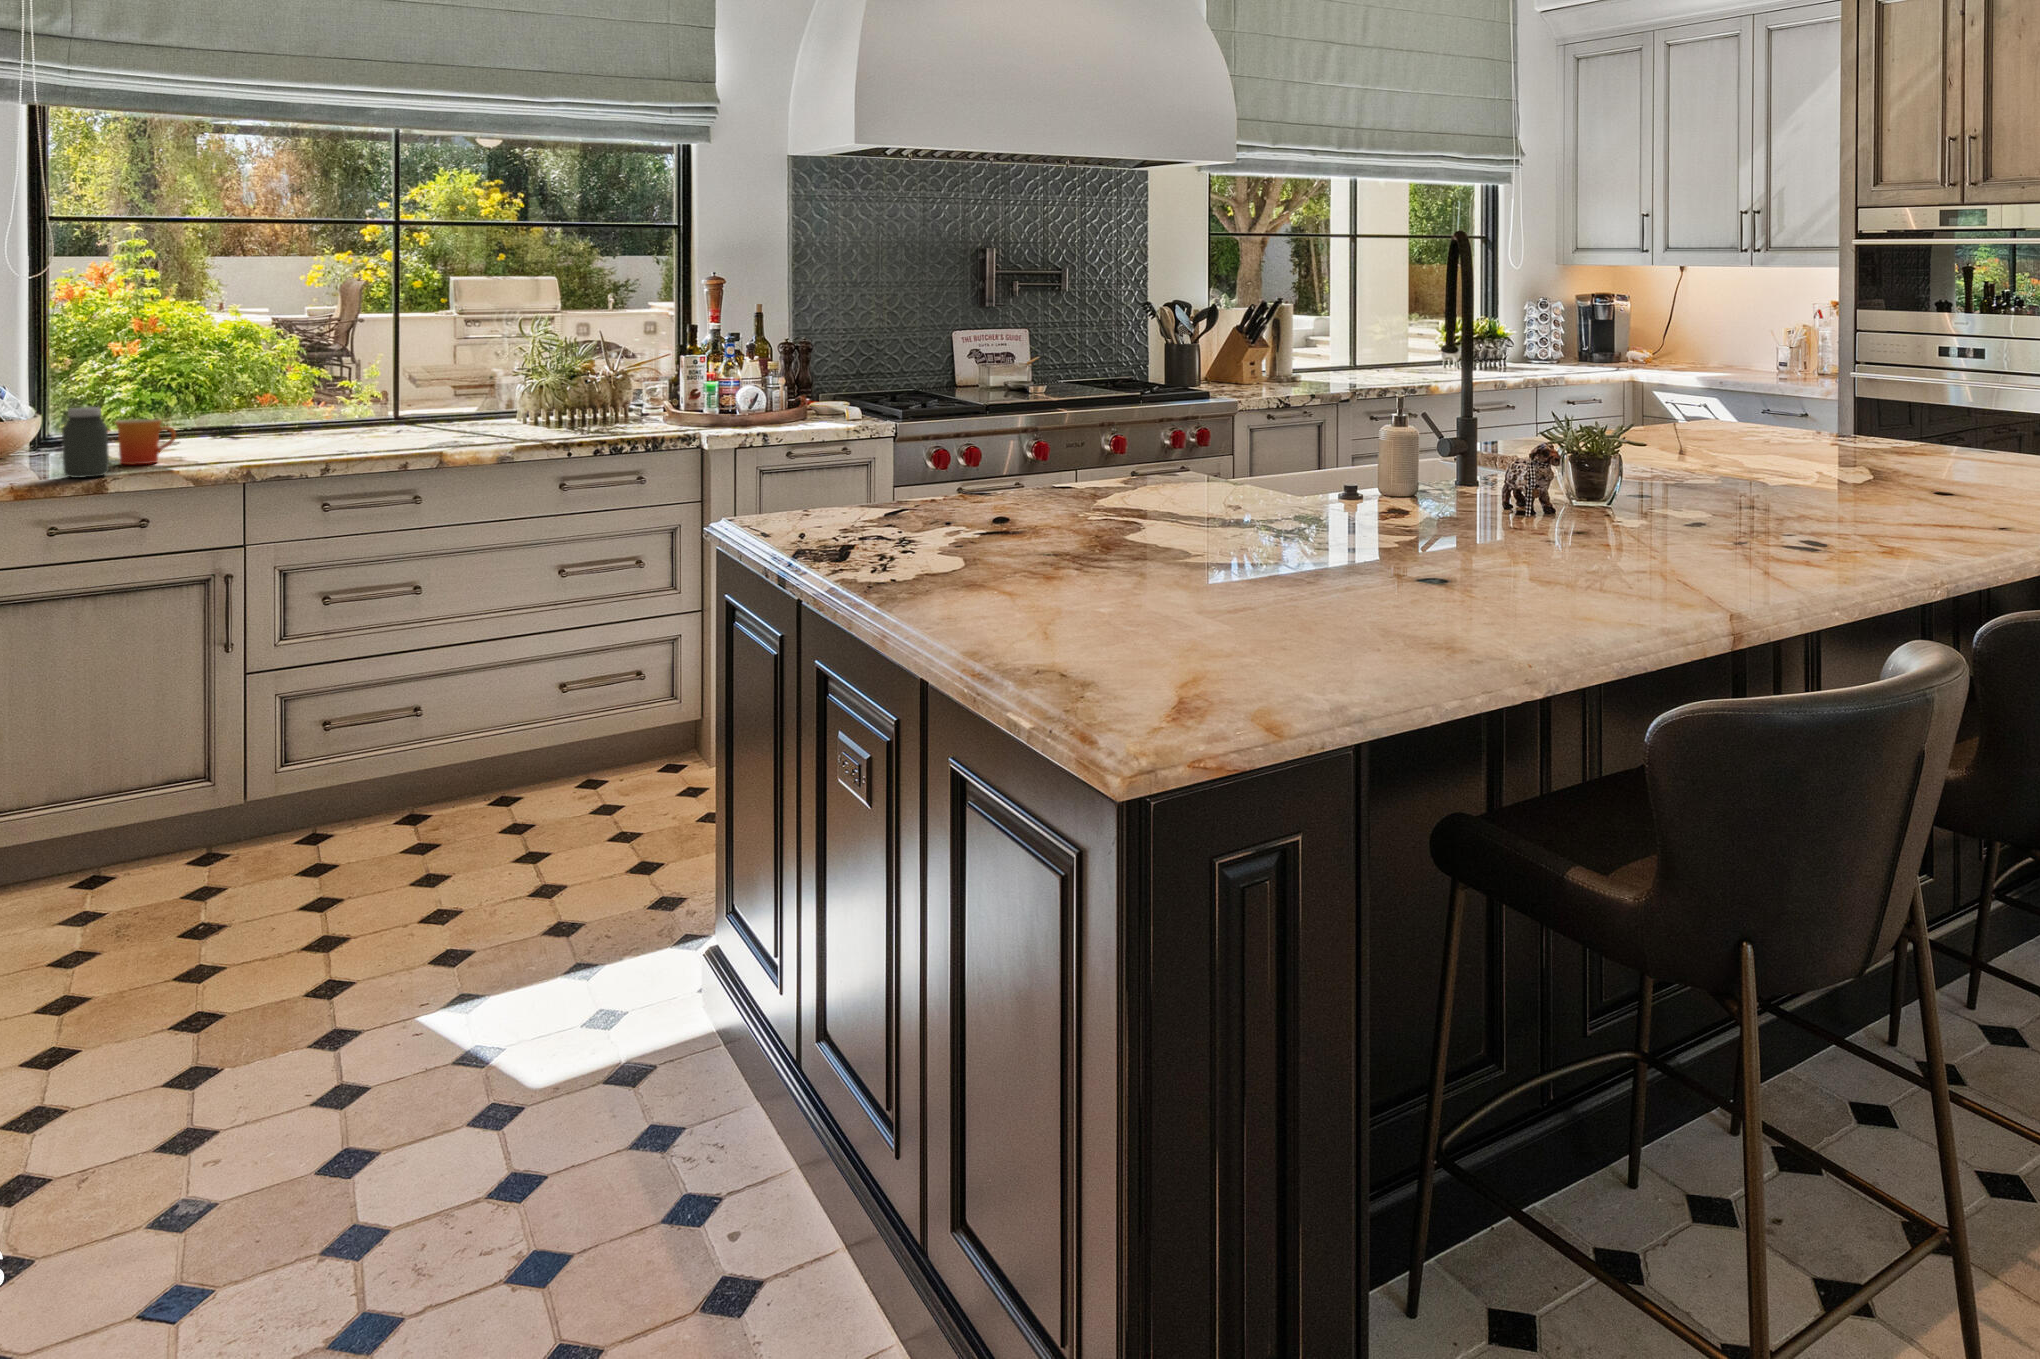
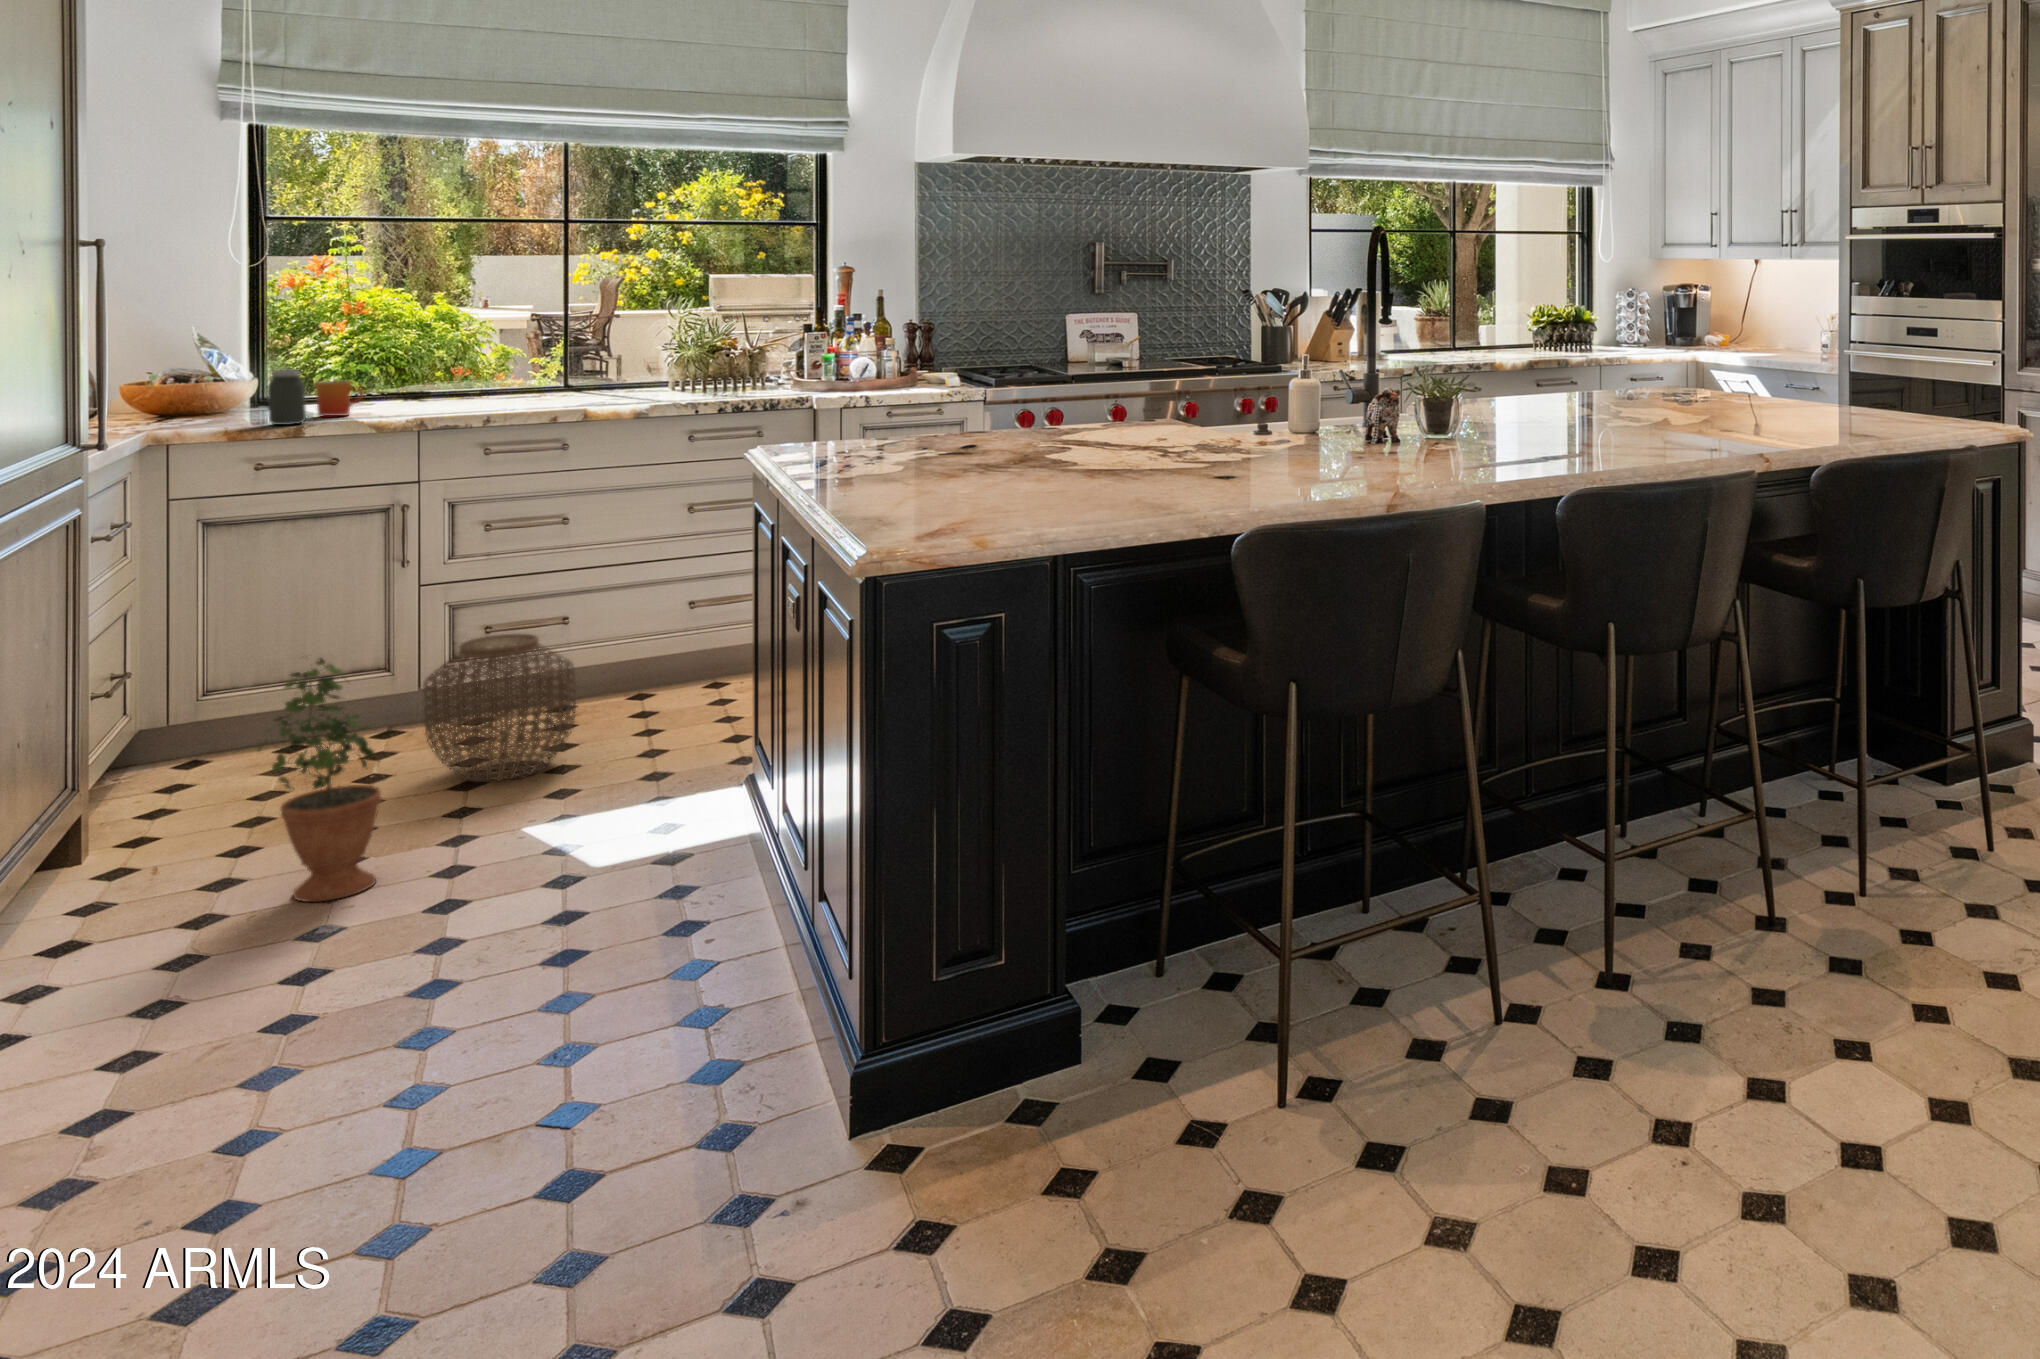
woven basket: none [270,746,456,942] -> present [424,634,576,782]
potted plant: none [88,815,250,1164] -> present [258,658,381,902]

